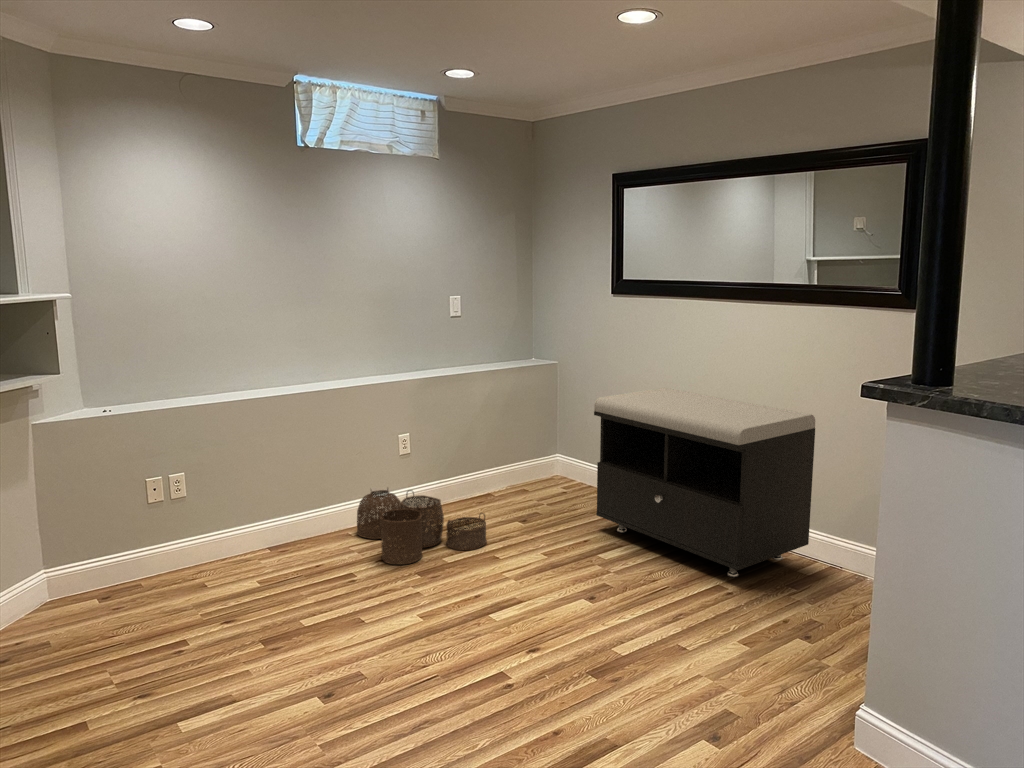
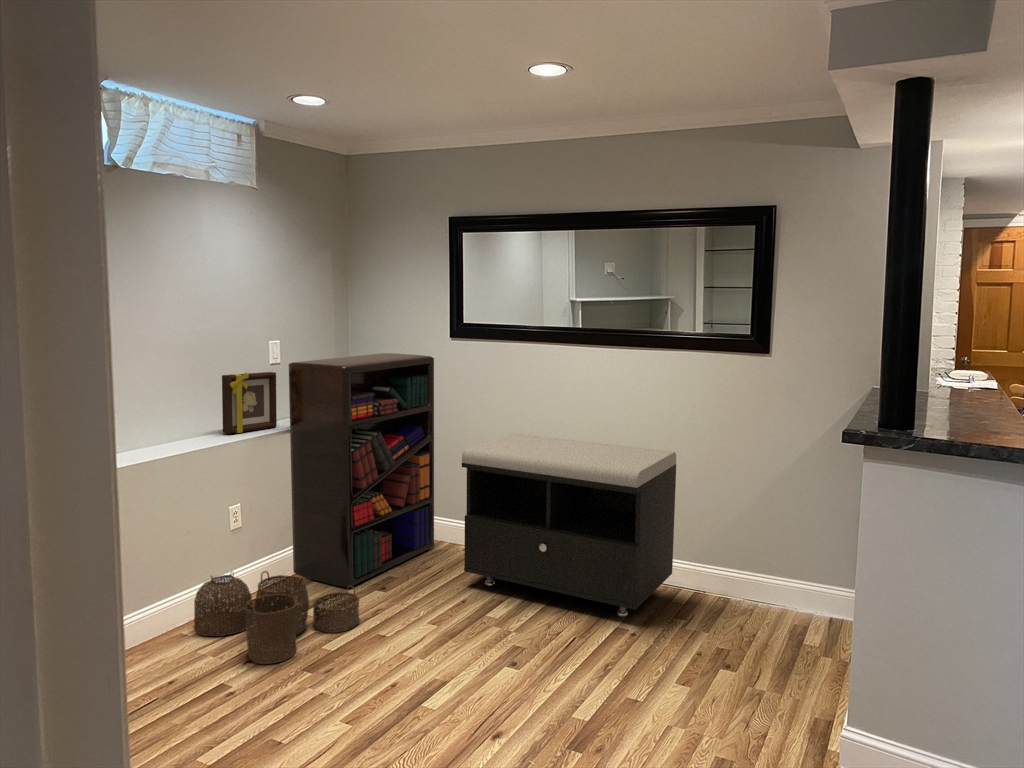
bookshelf: none [455,307,596,517] -> present [289,353,434,587]
picture frame: none [400,320,449,373] -> present [222,372,277,434]

